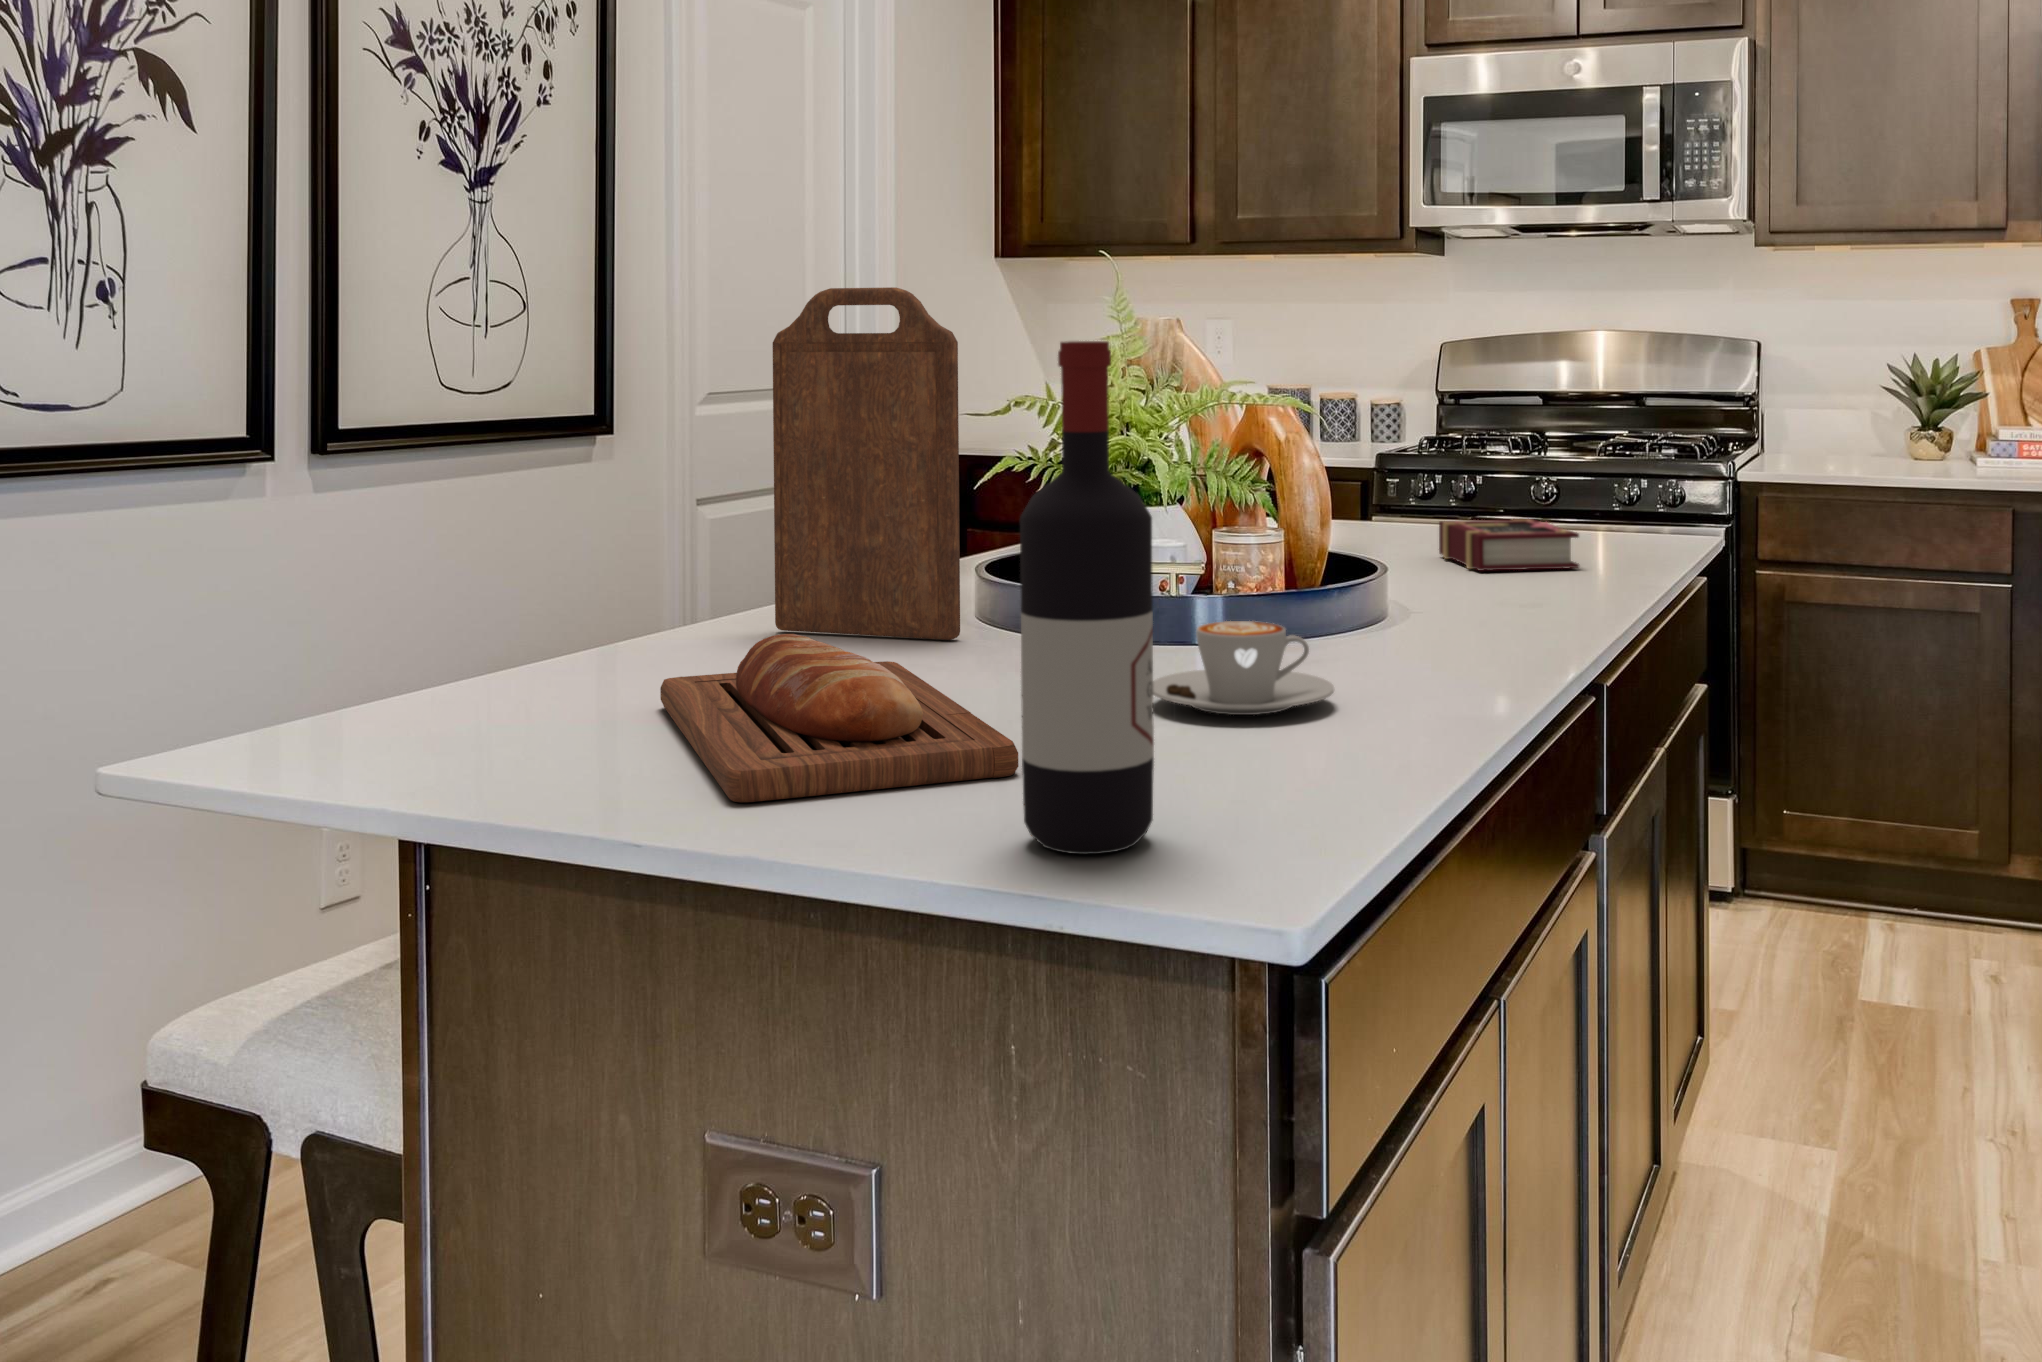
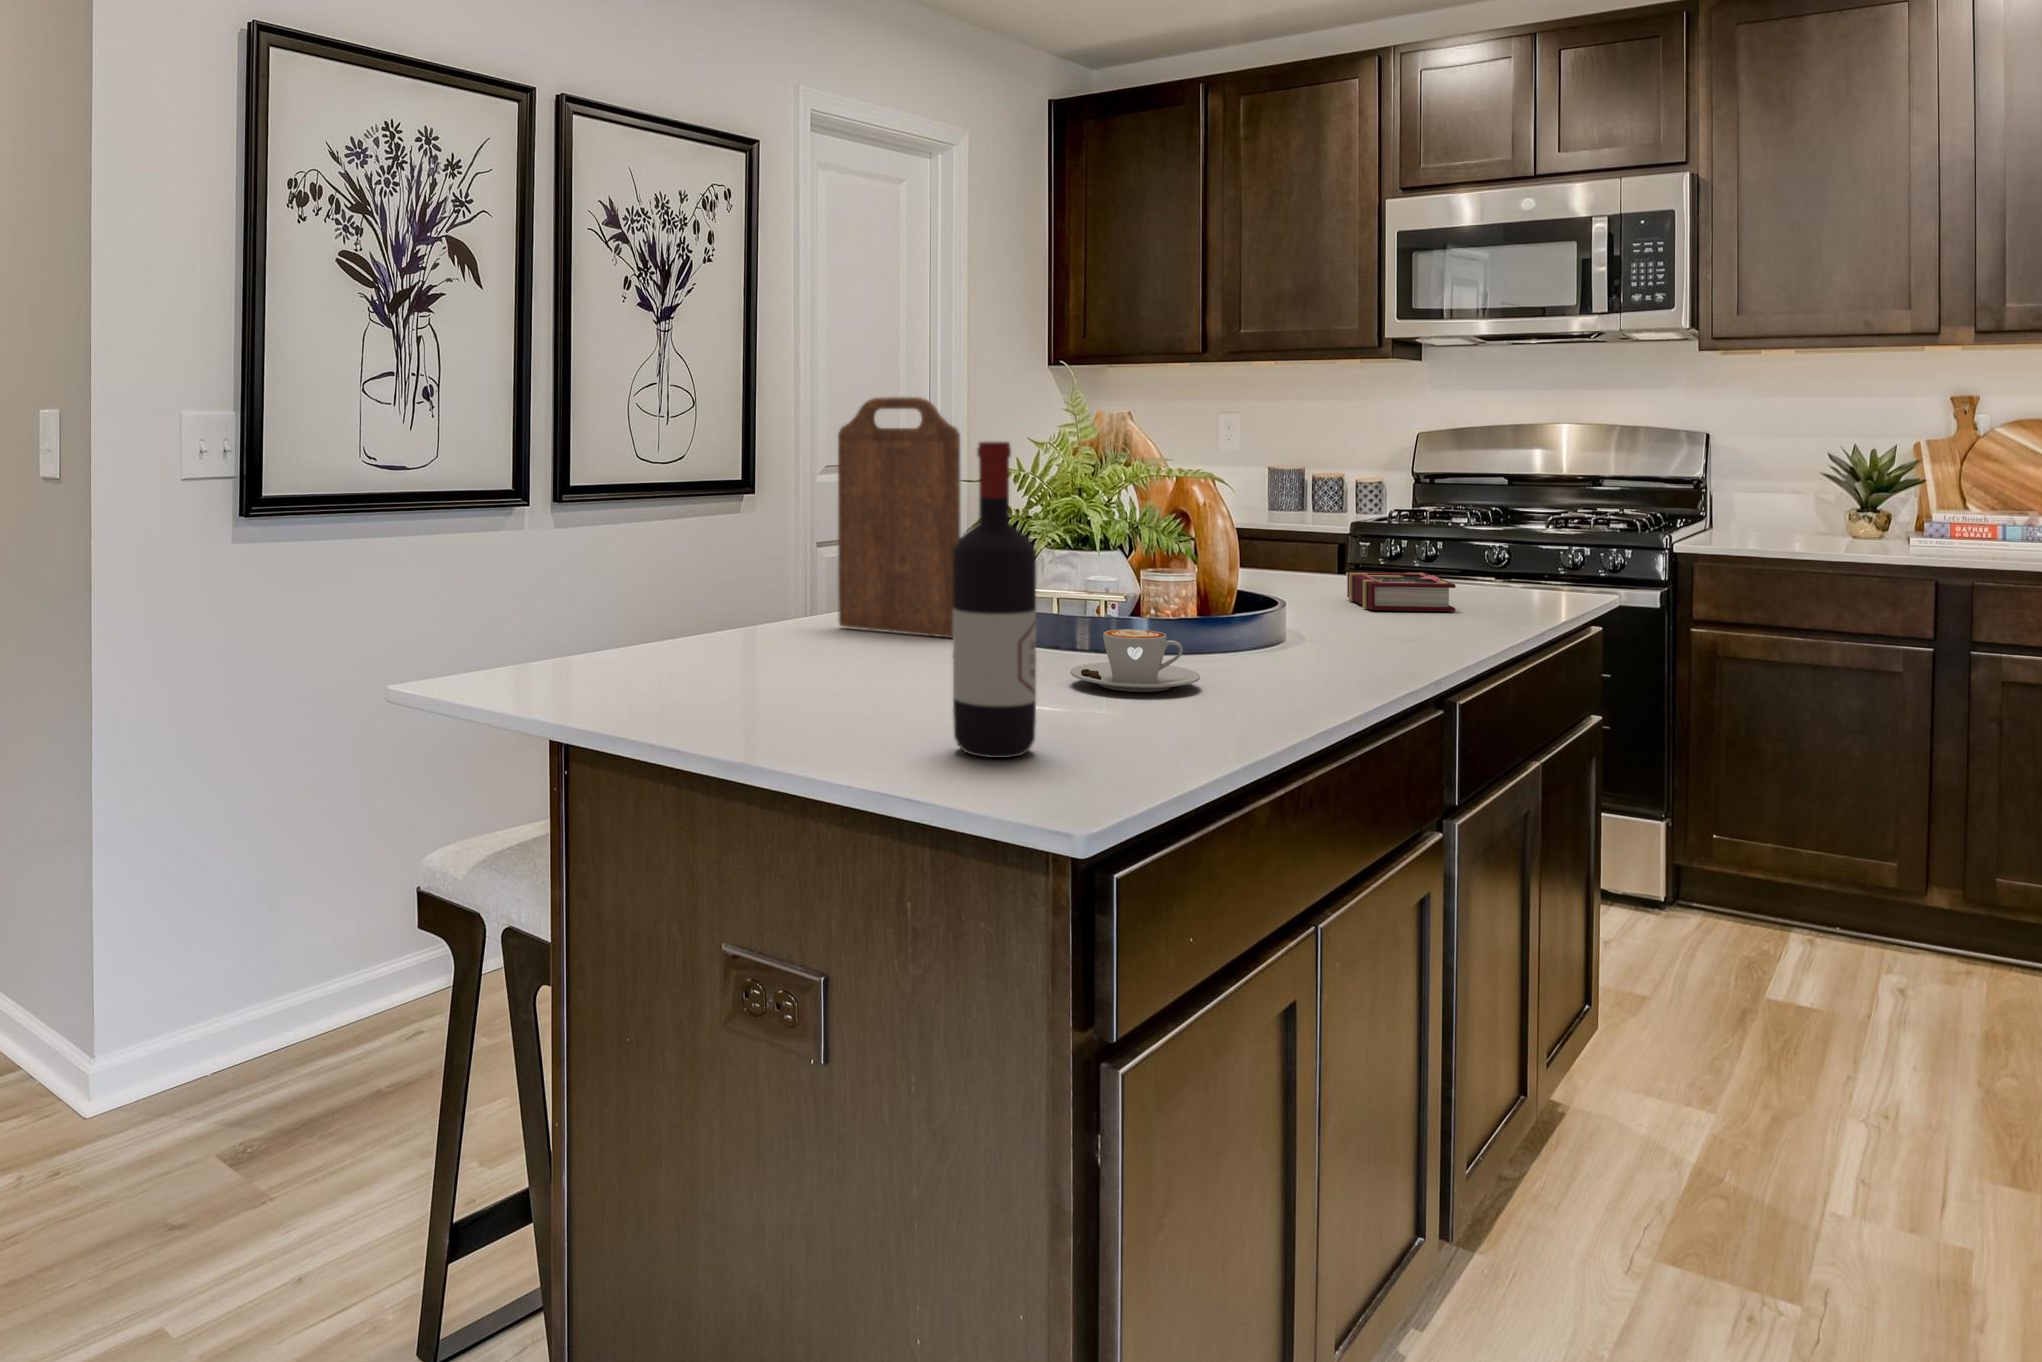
bread loaf: present [660,634,1018,802] -> none [755,624,967,719]

